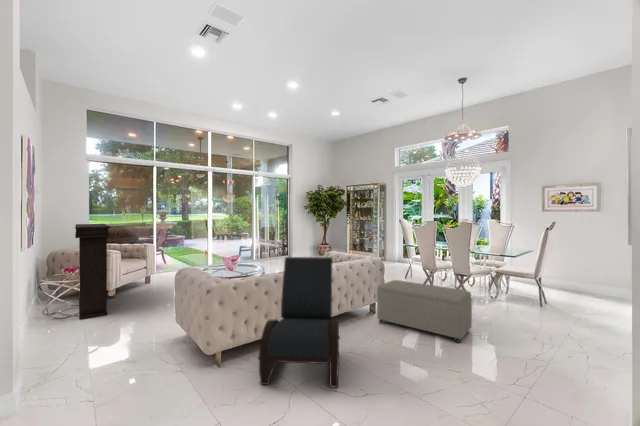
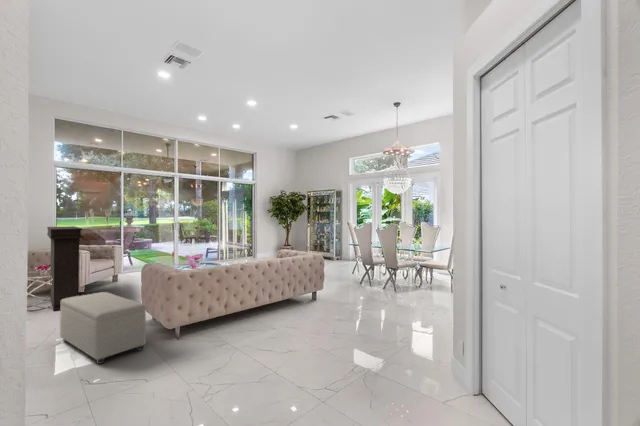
lounge chair: present [258,257,340,388] -> none [208,253,278,350]
ottoman: present [377,280,472,343] -> present [60,292,146,364]

